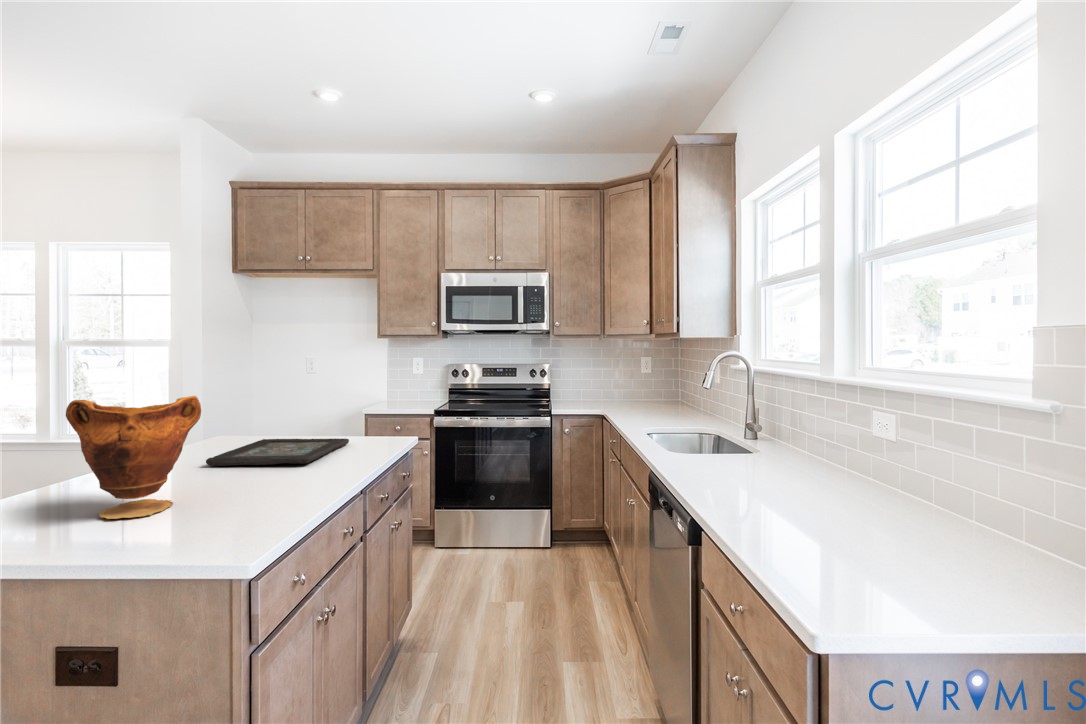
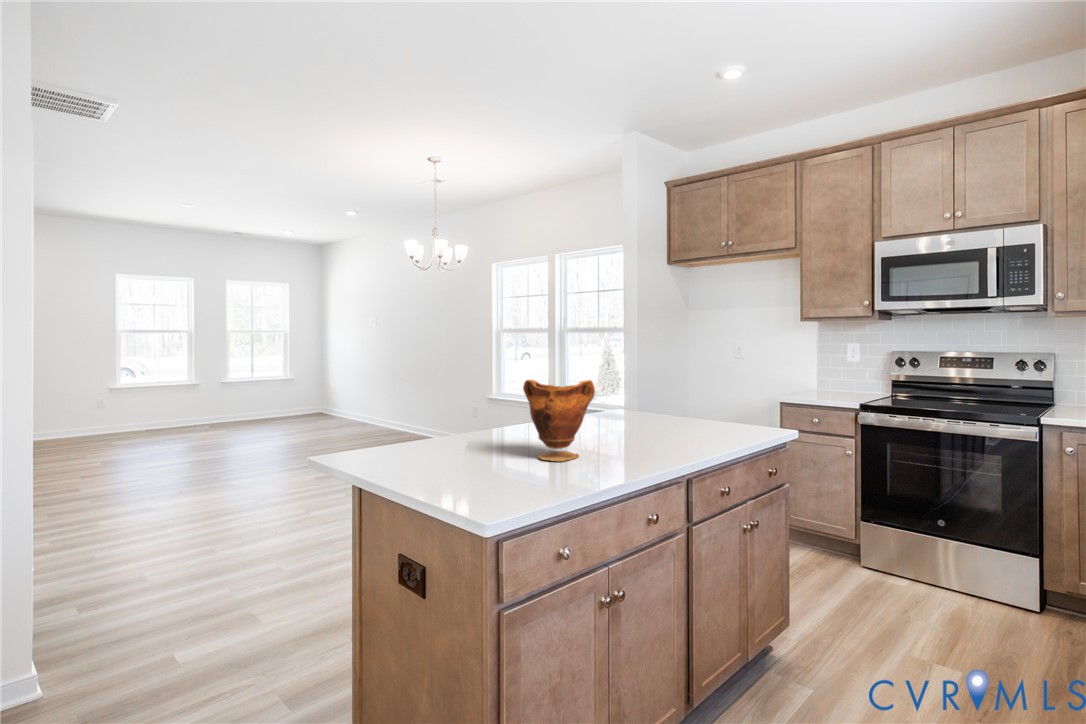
decorative tray: present [206,439,349,466] -> none [613,419,731,442]

